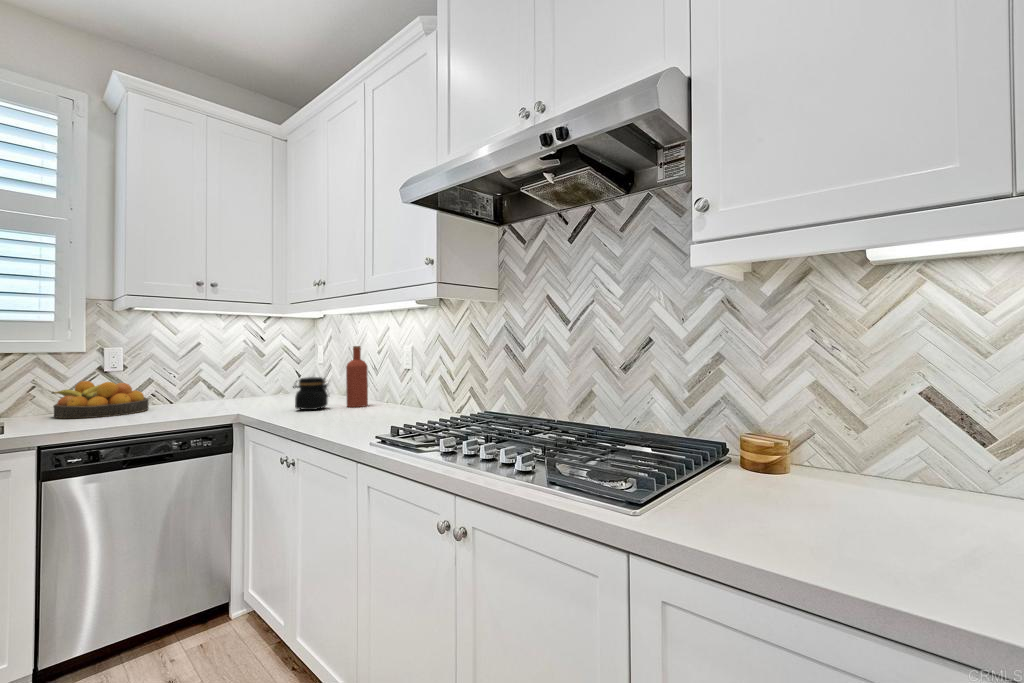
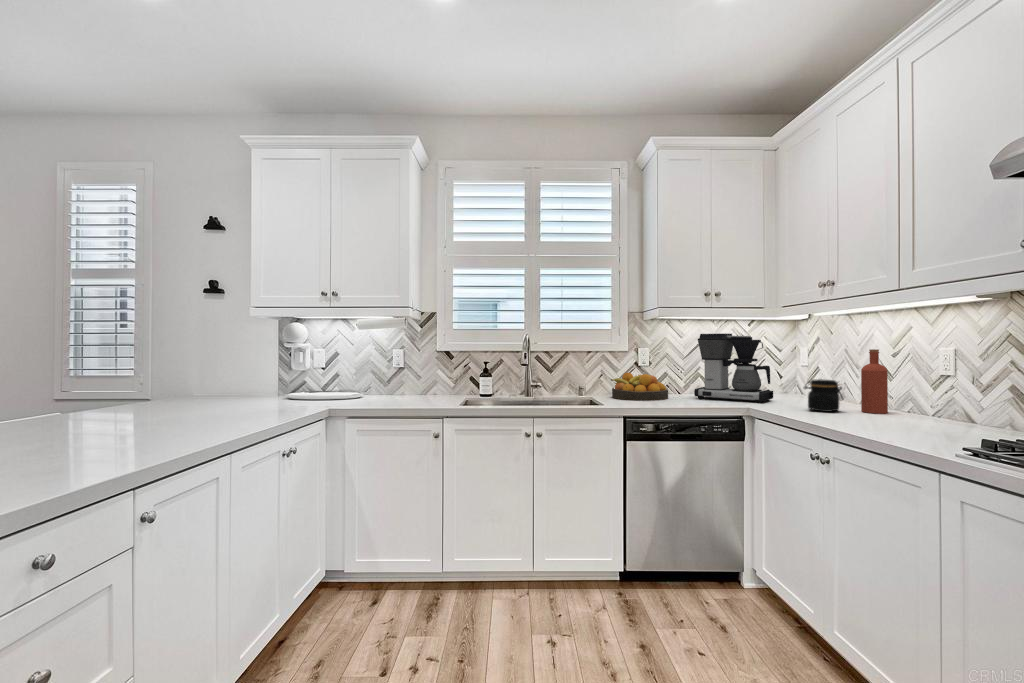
coffee maker: none [184,330,279,407] -> present [694,333,773,403]

